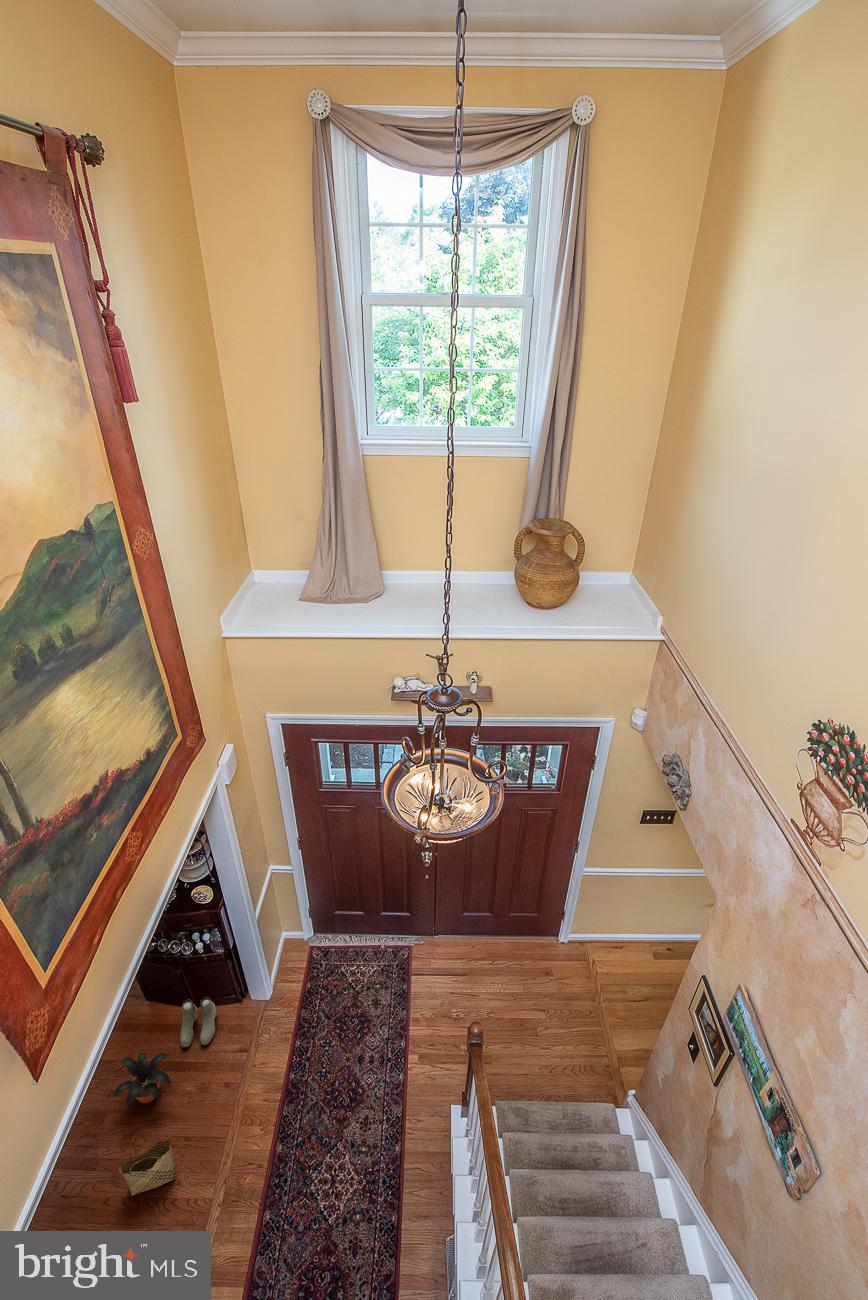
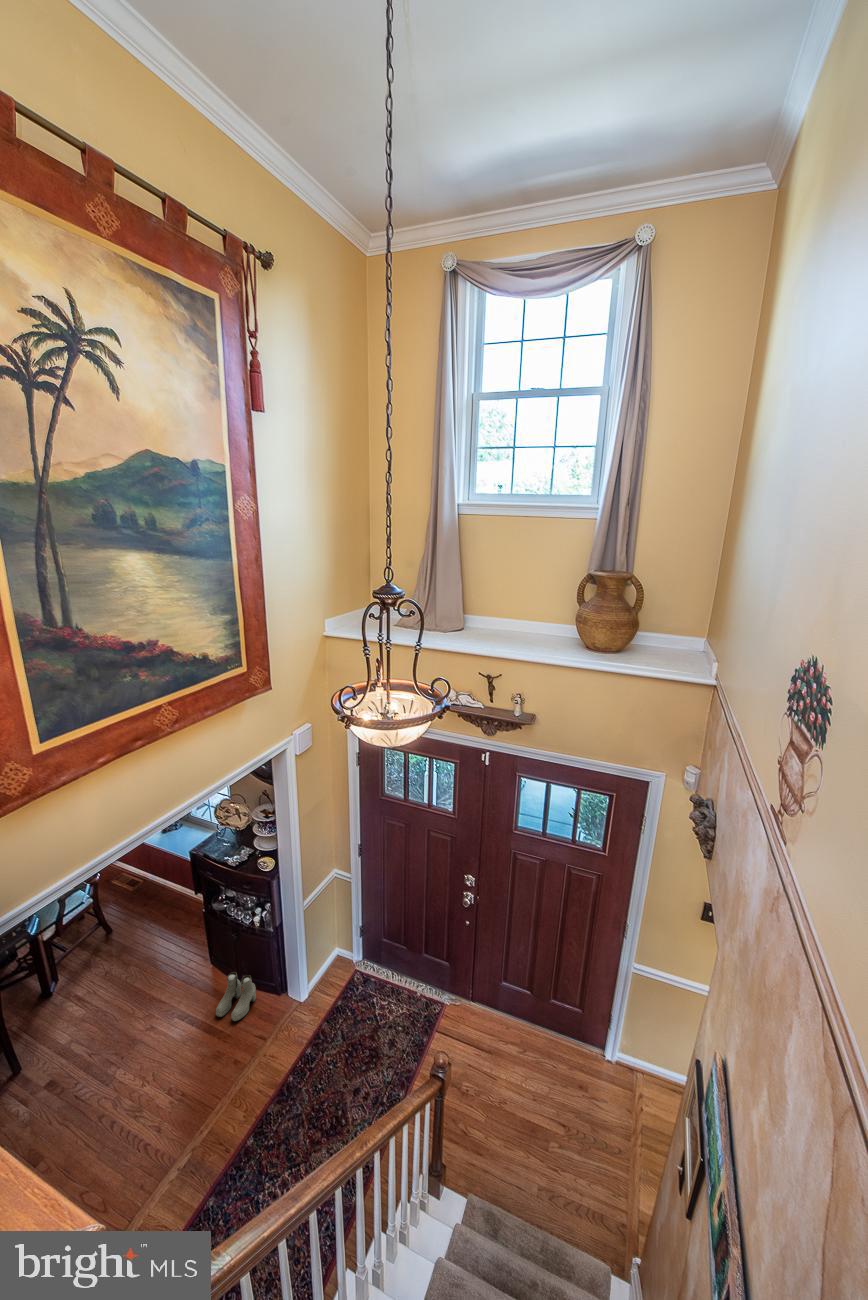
potted plant: present [114,1052,171,1109] -> none [144,999,199,1051]
woven basket: present [119,1130,175,1195] -> none [113,1059,161,1127]

